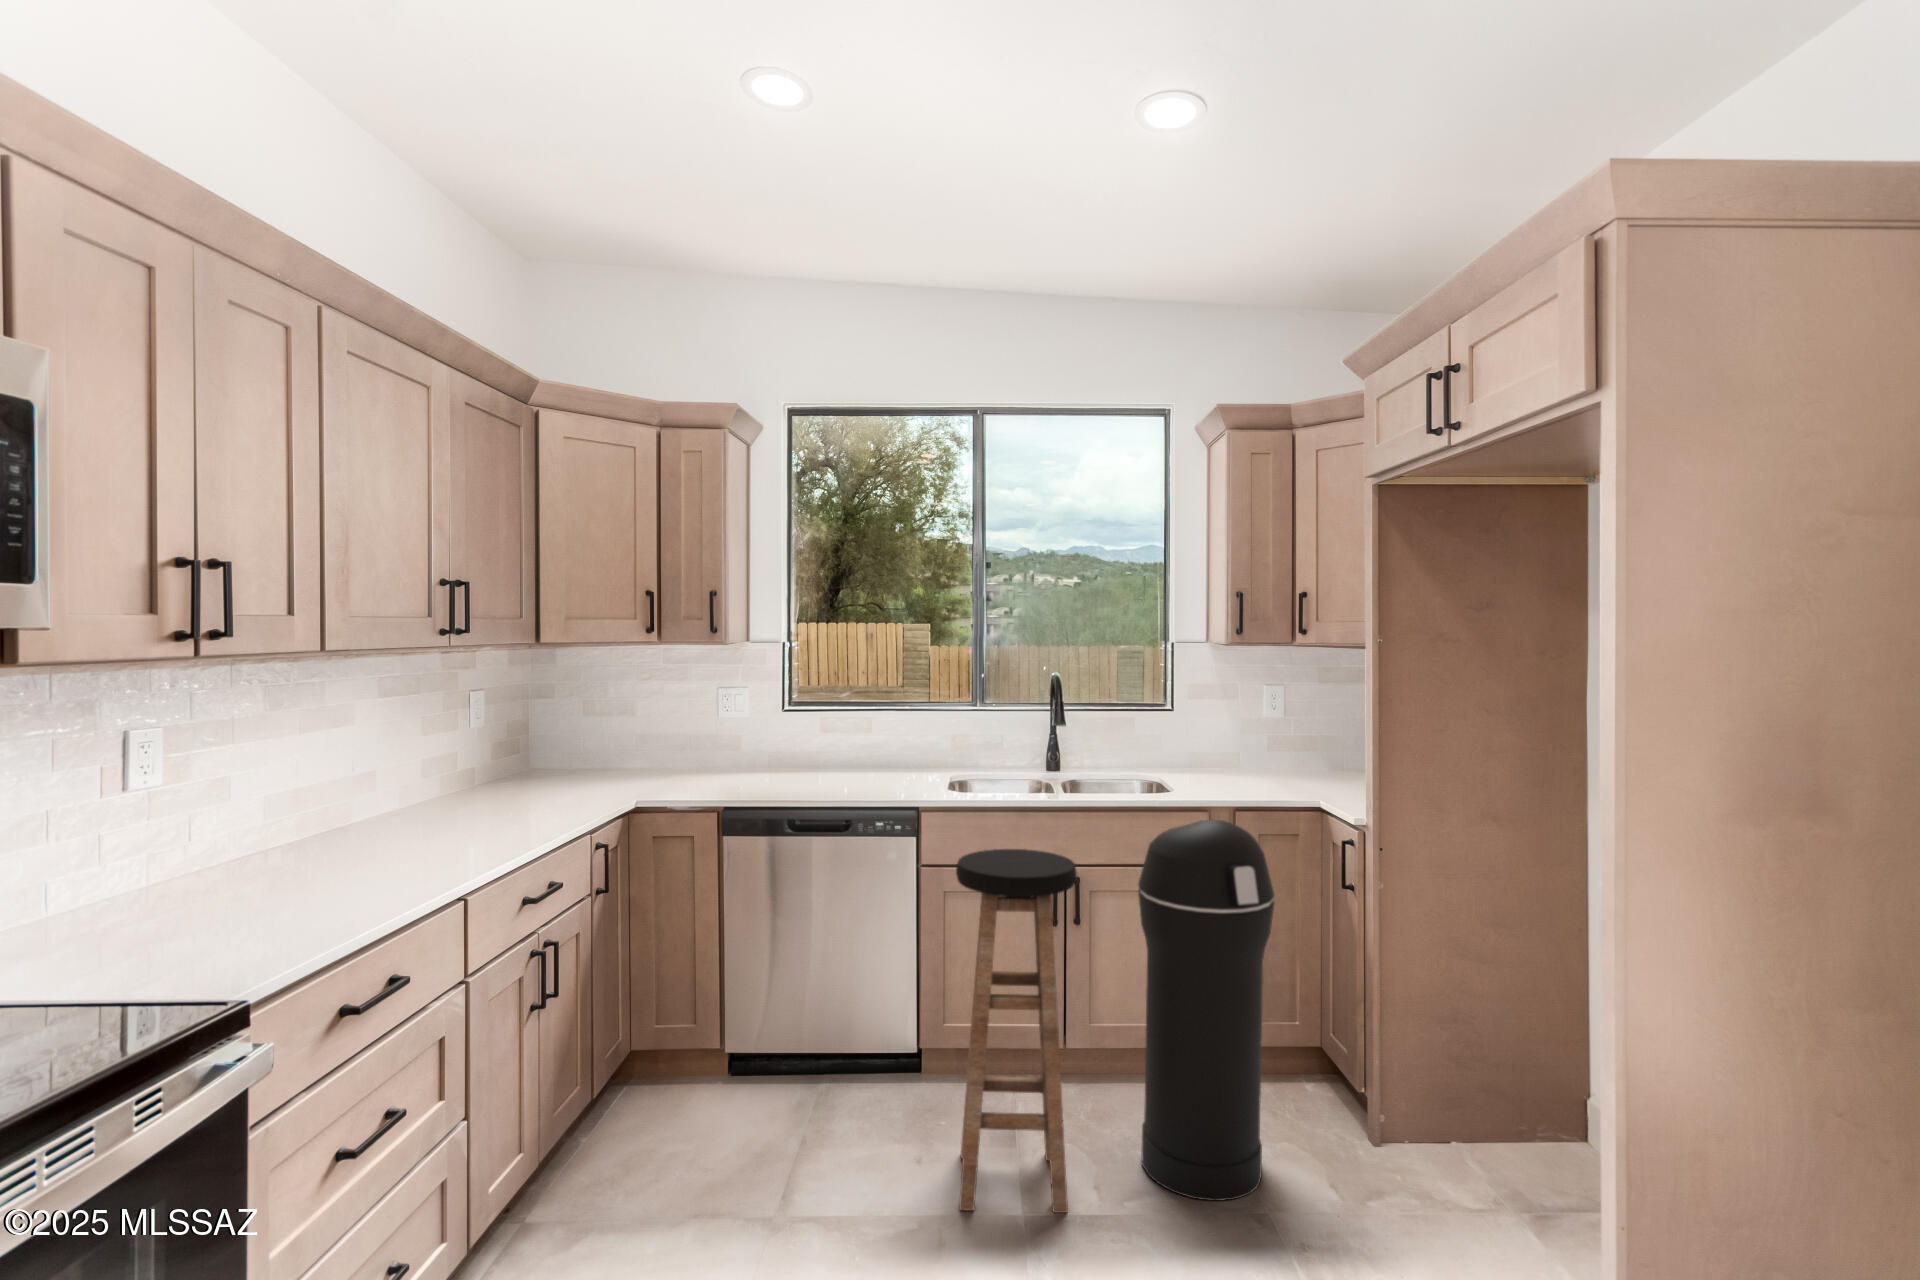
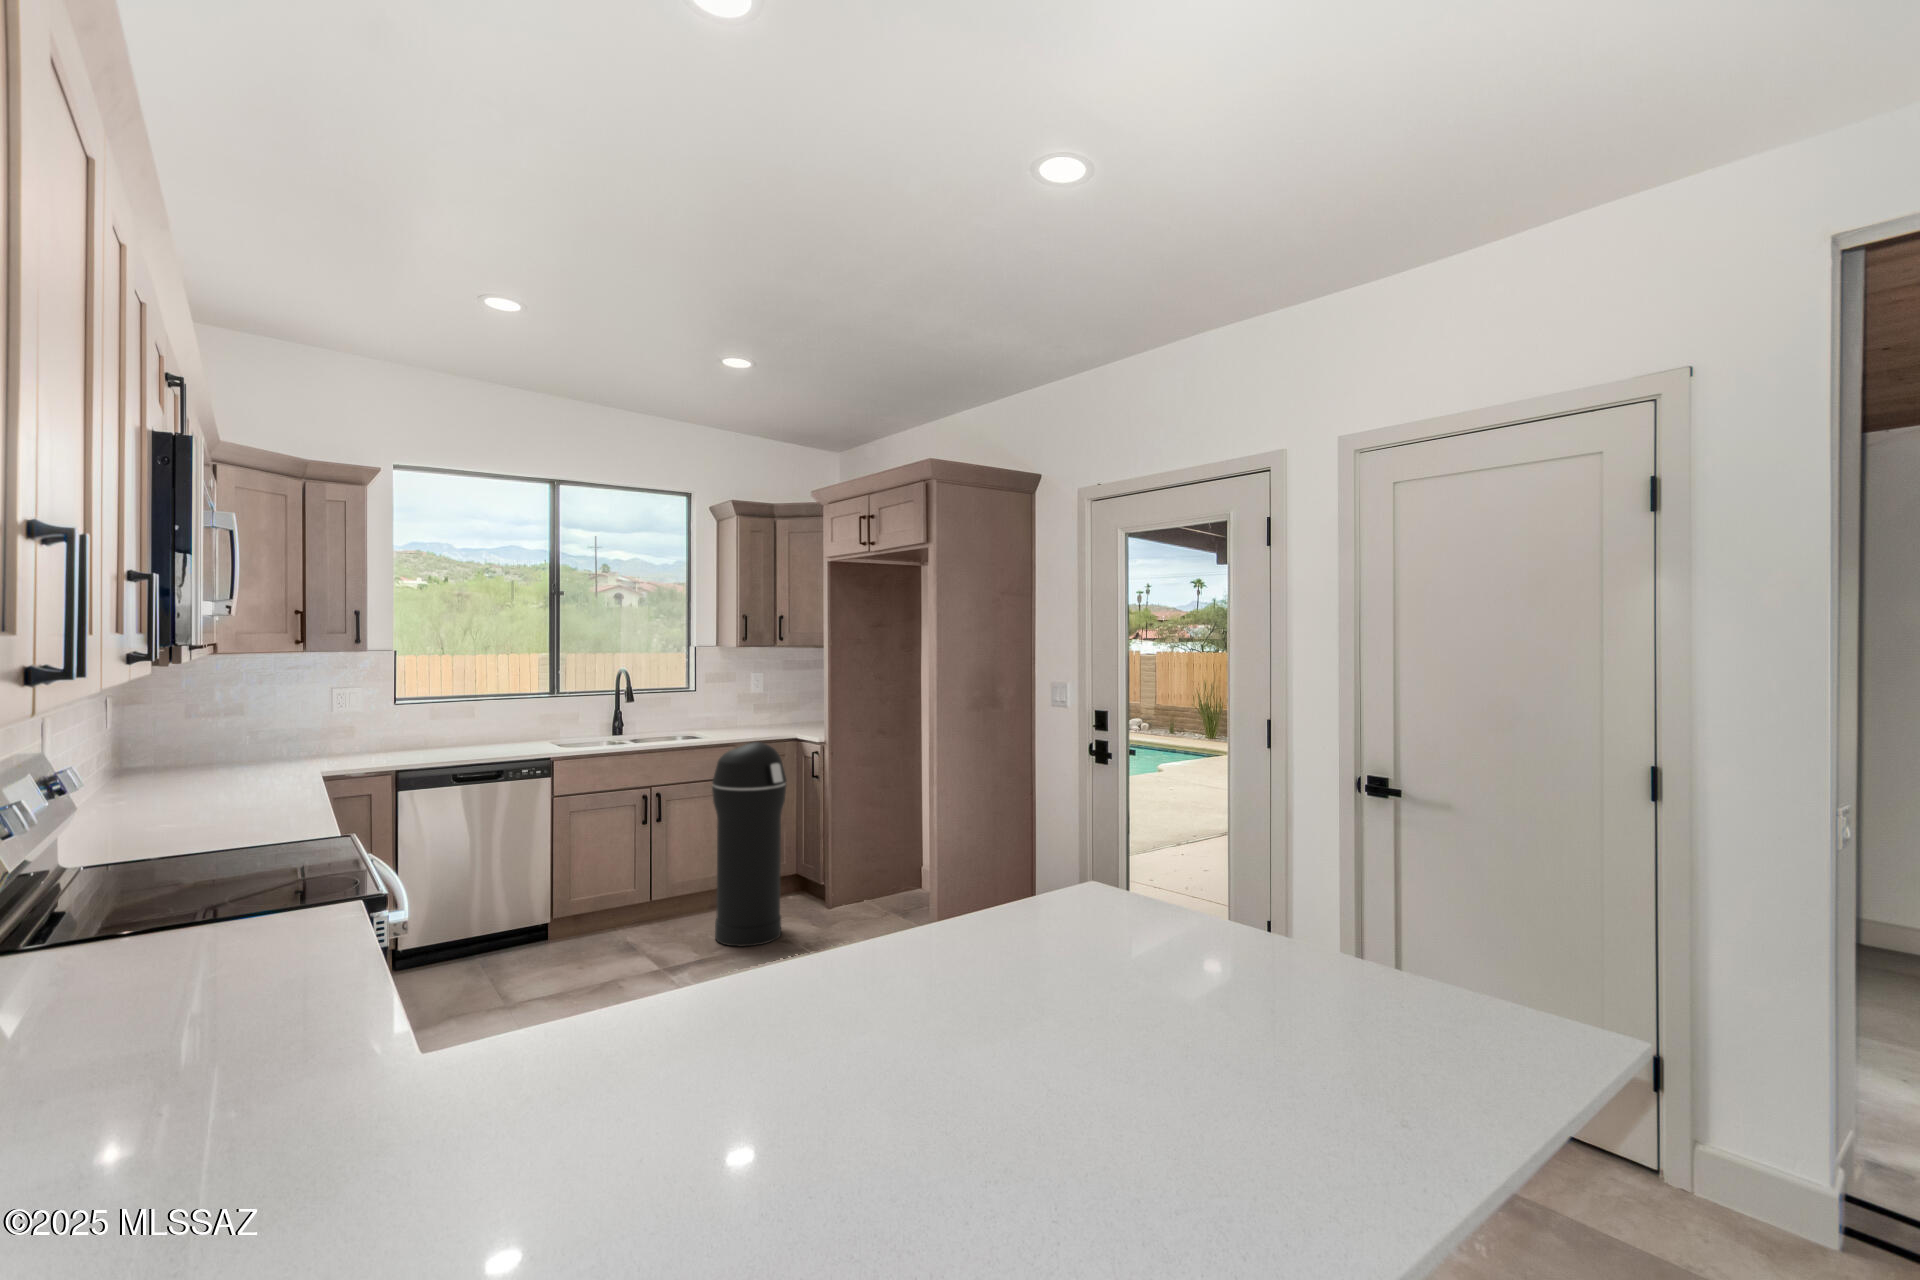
bar stool: present [956,849,1077,1213] -> none [608,770,687,978]

